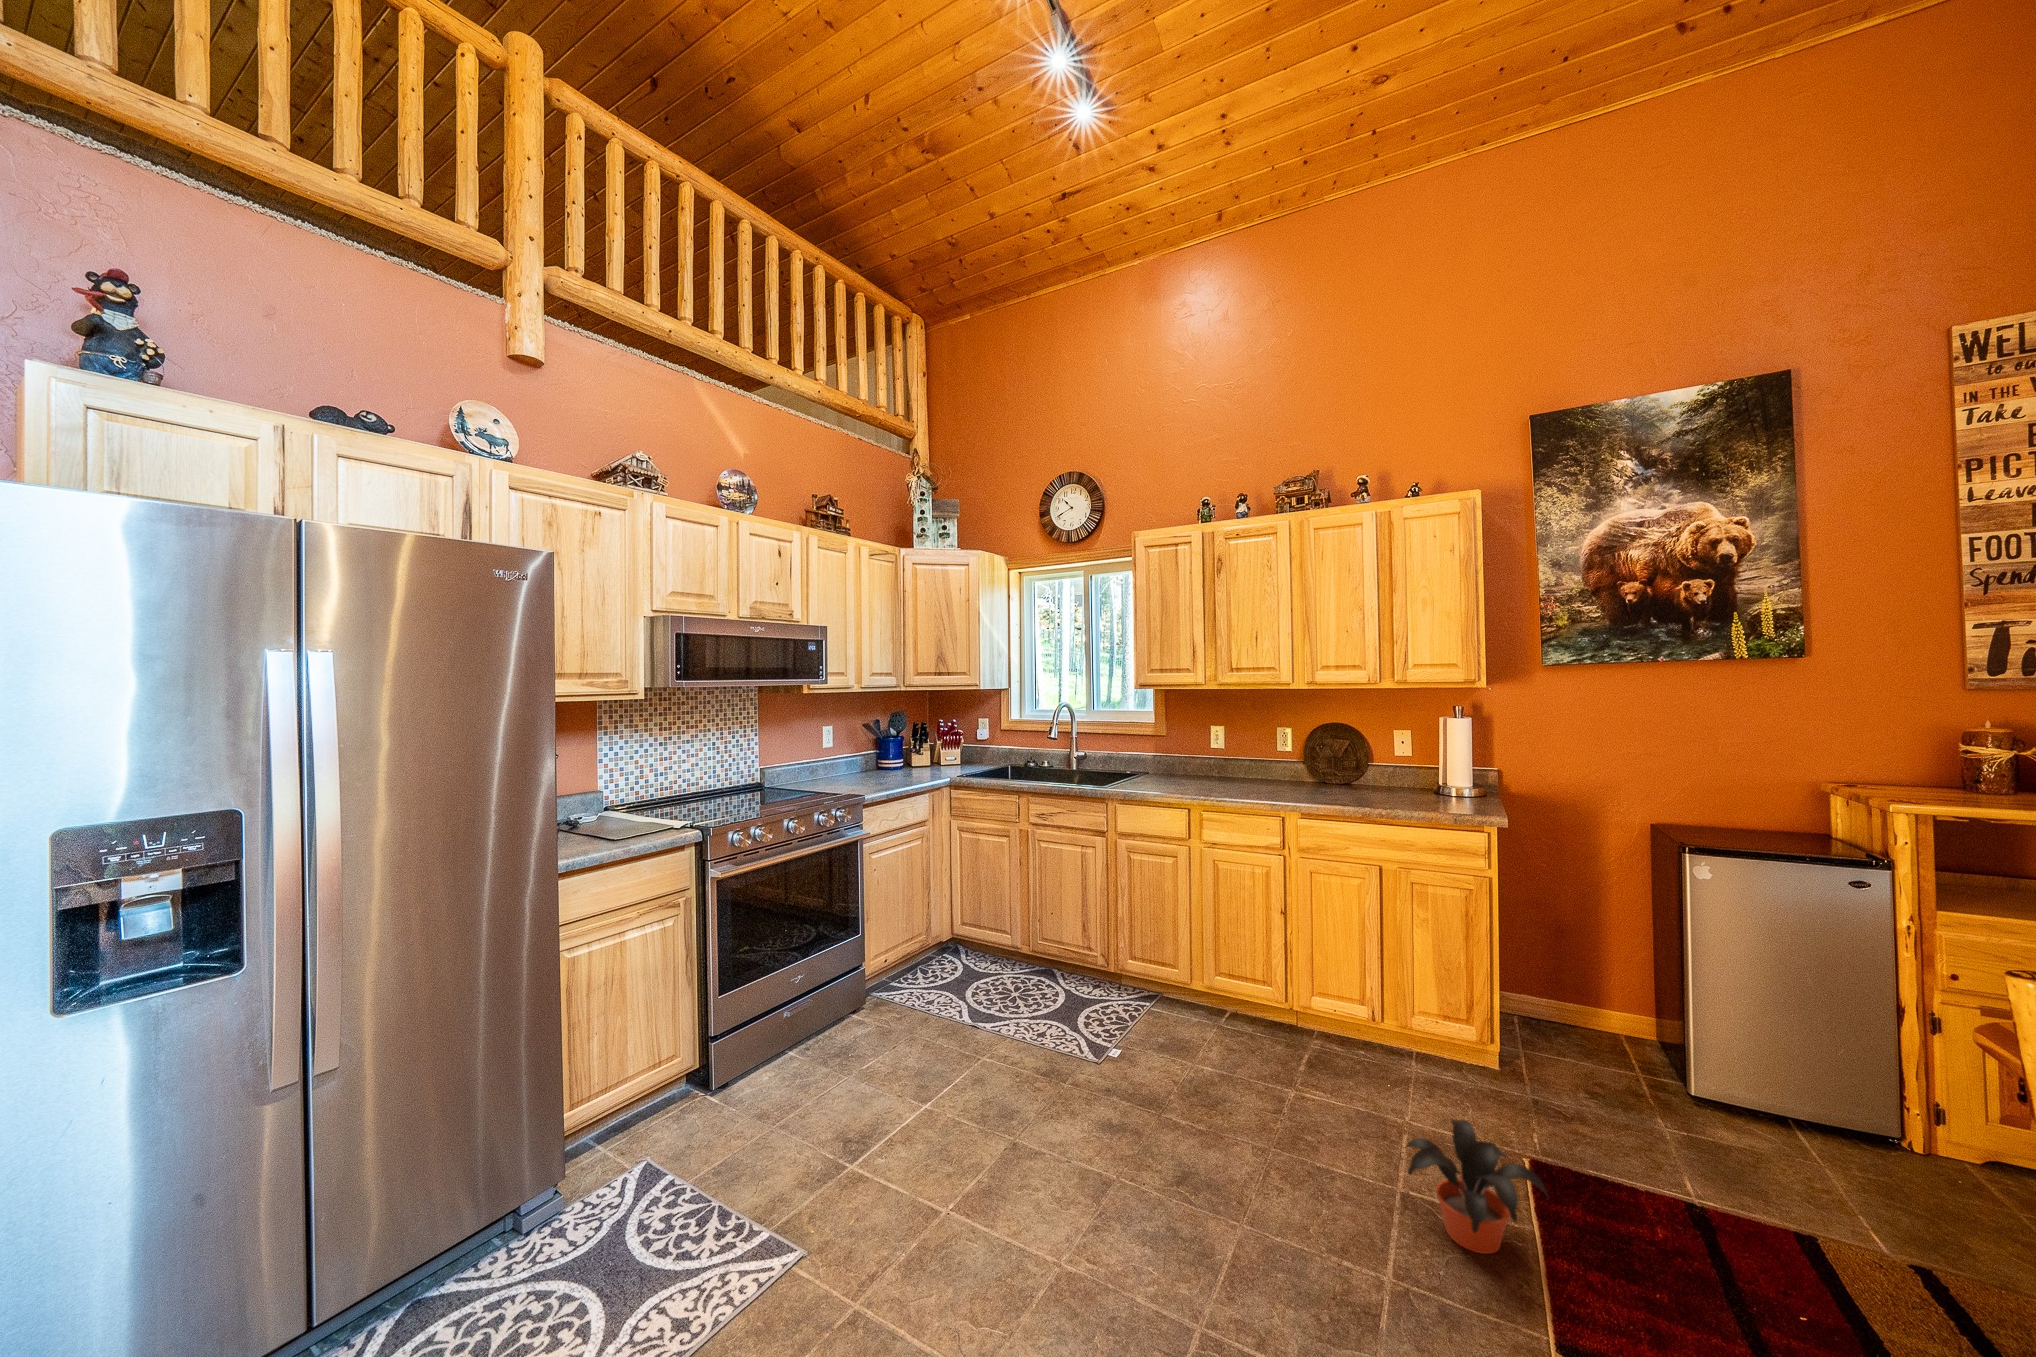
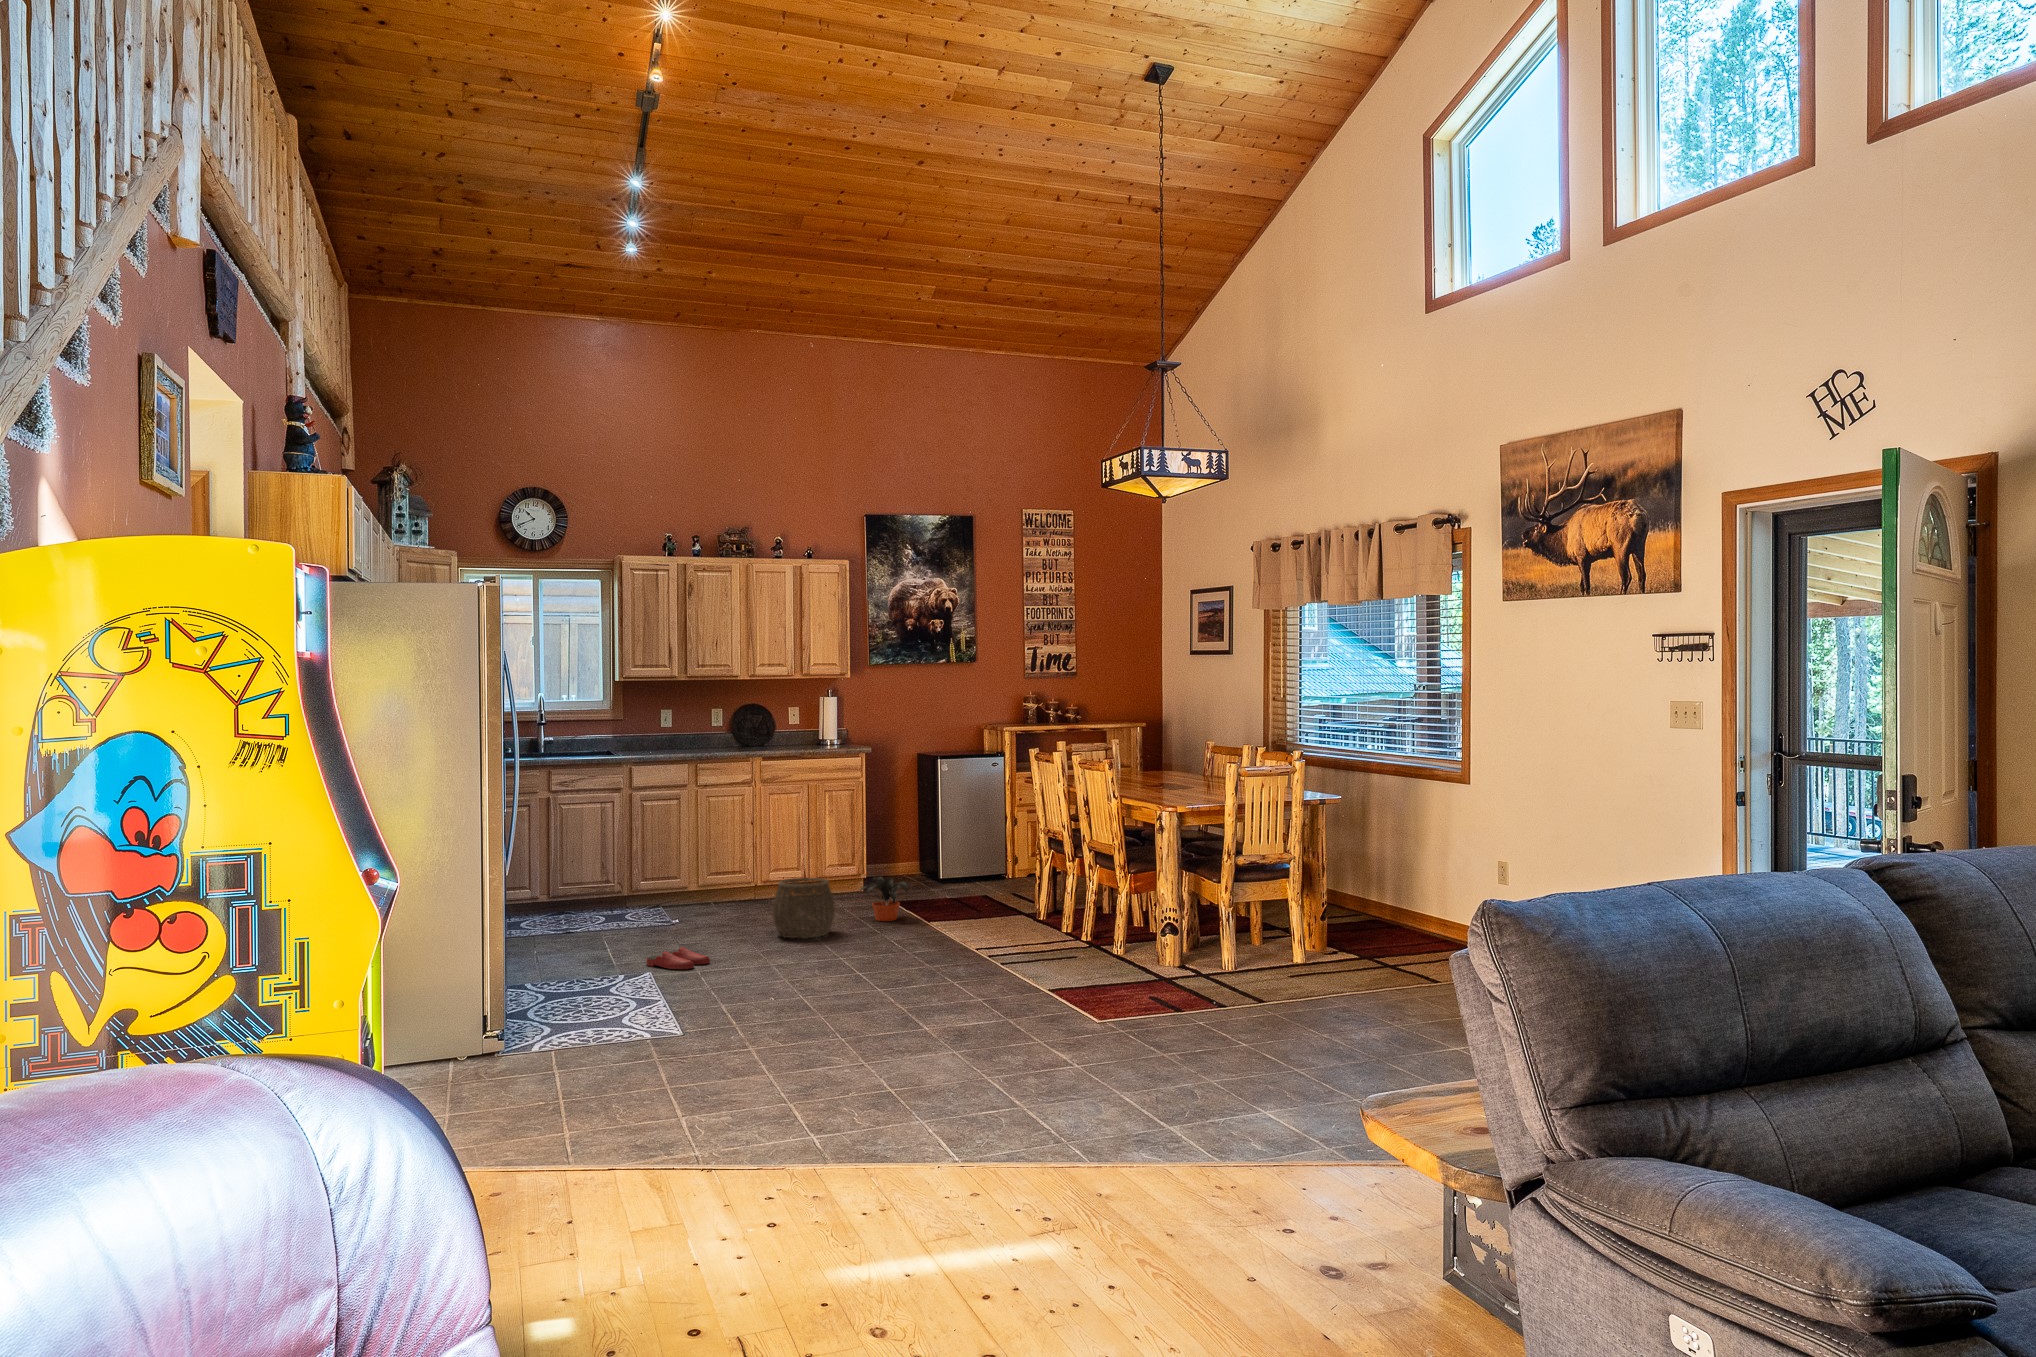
woven basket: none [1172,1087,1308,1264] -> present [773,878,835,939]
slippers: none [874,1186,962,1283] -> present [647,947,710,969]

